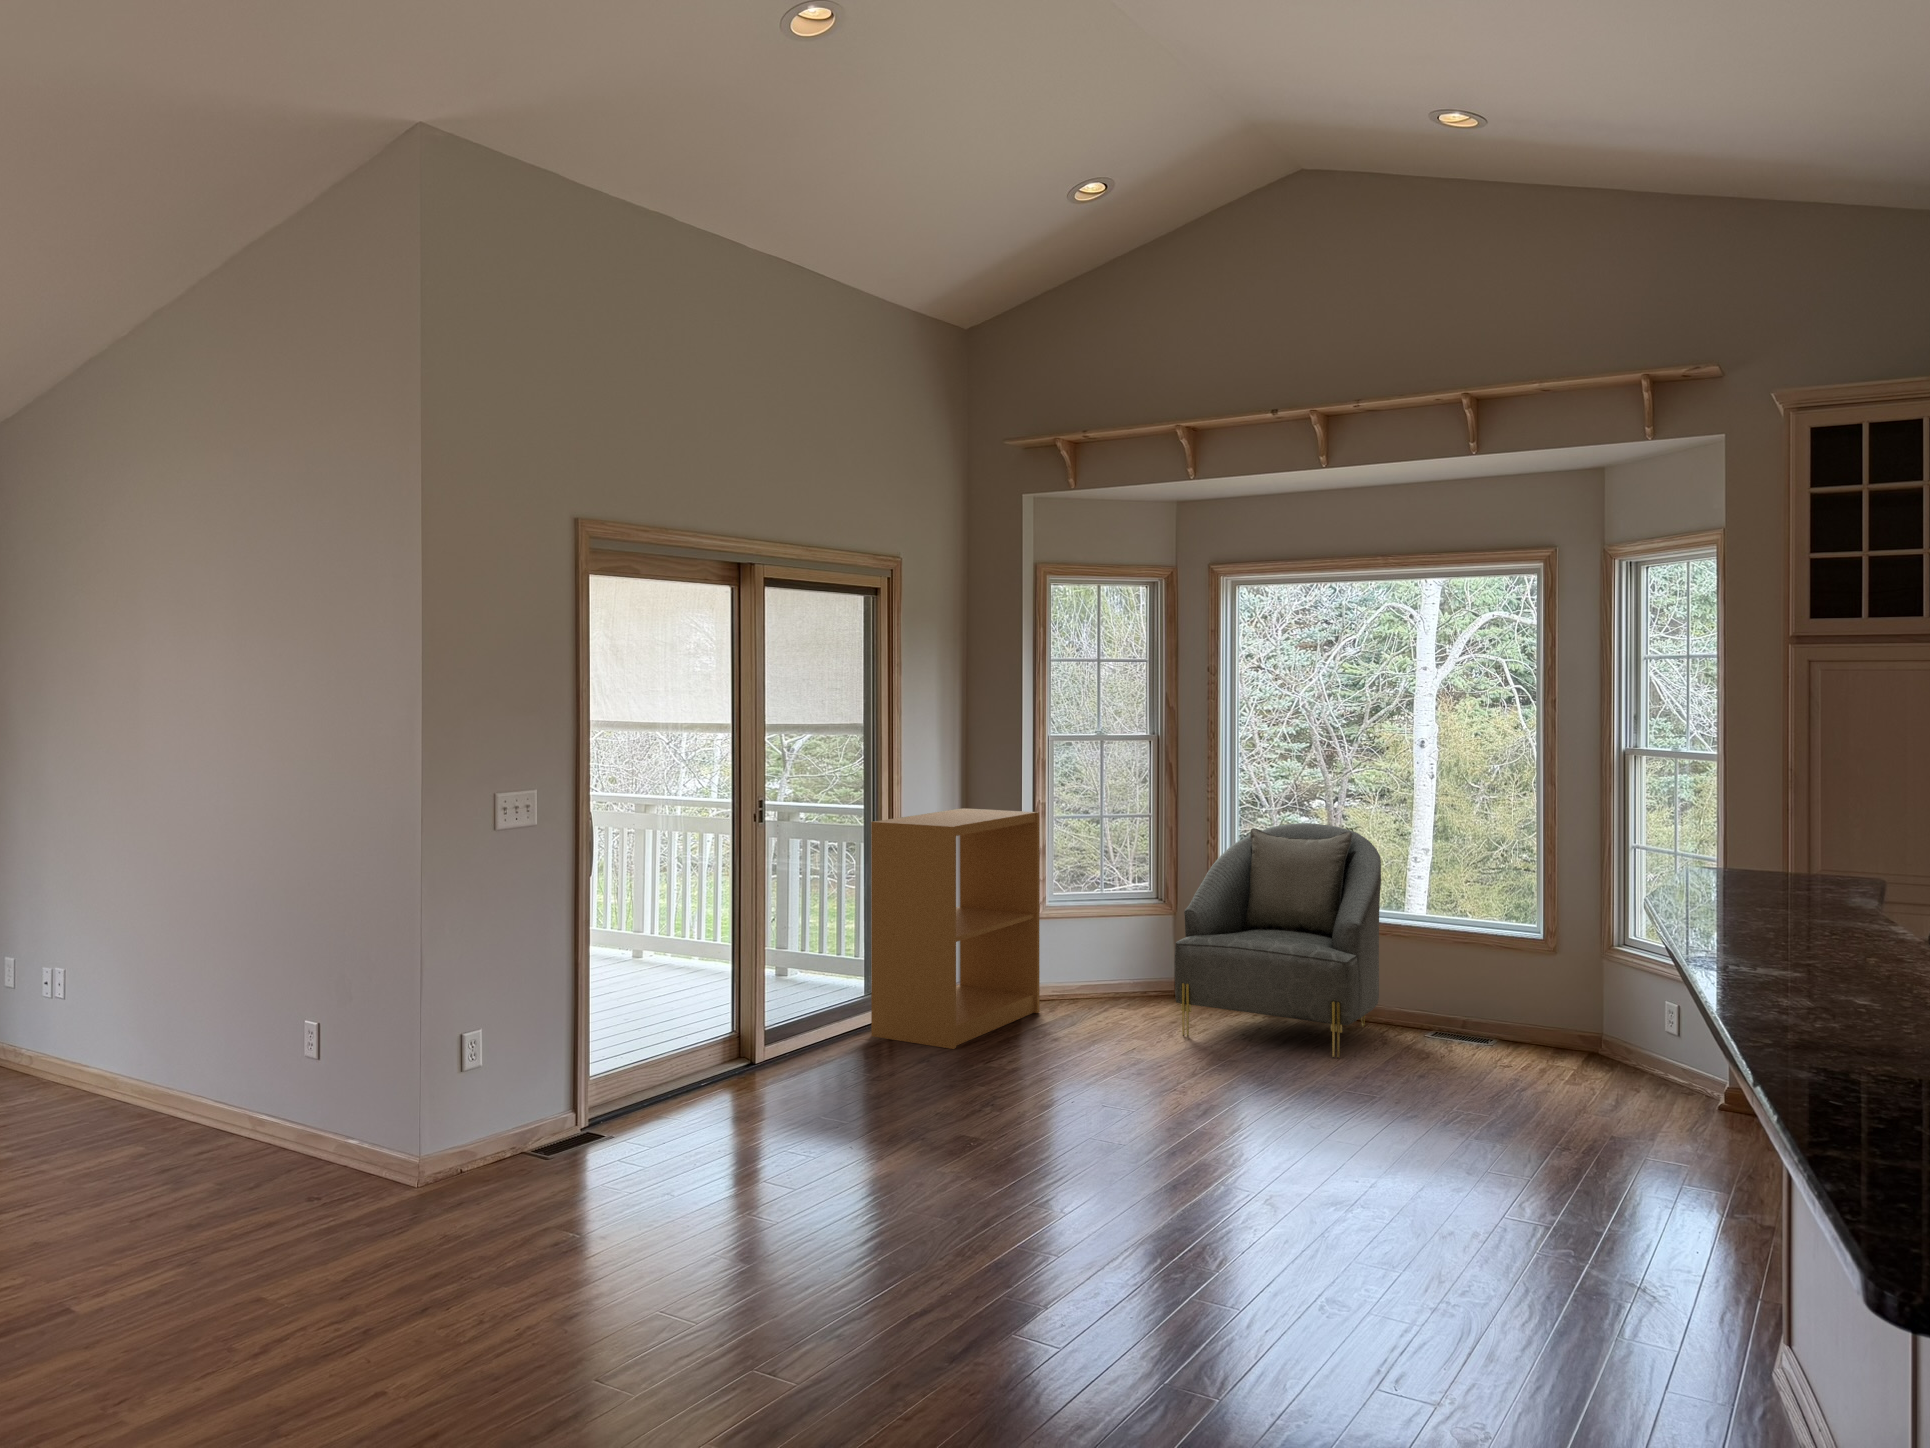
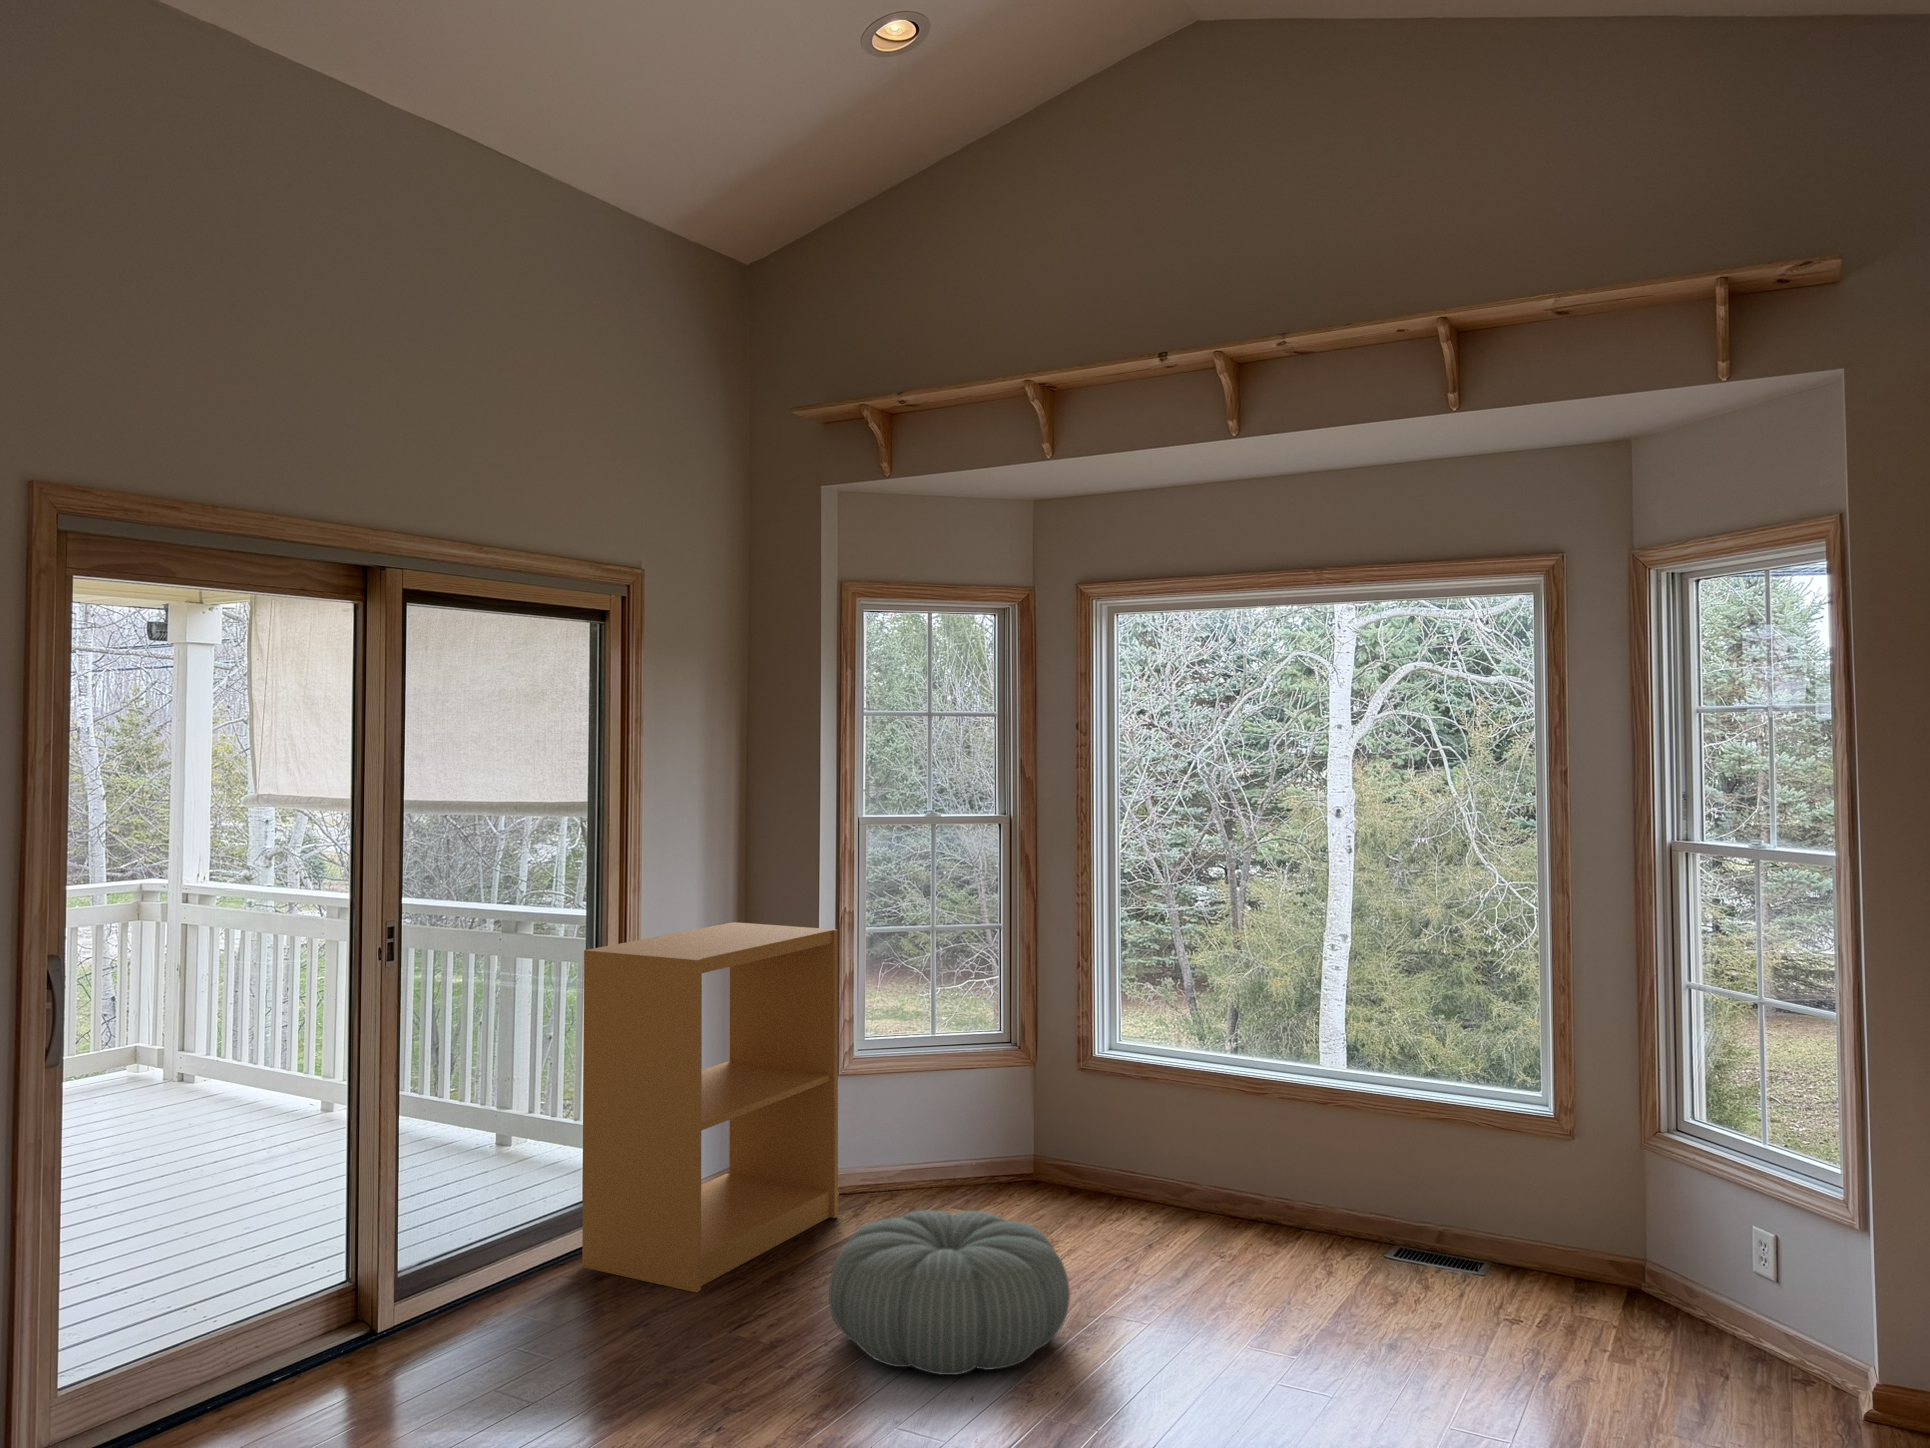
armchair: present [1175,823,1381,1059] -> none [1027,943,1321,1306]
pouf: none [1049,993,1207,1087] -> present [829,1211,1070,1375]

